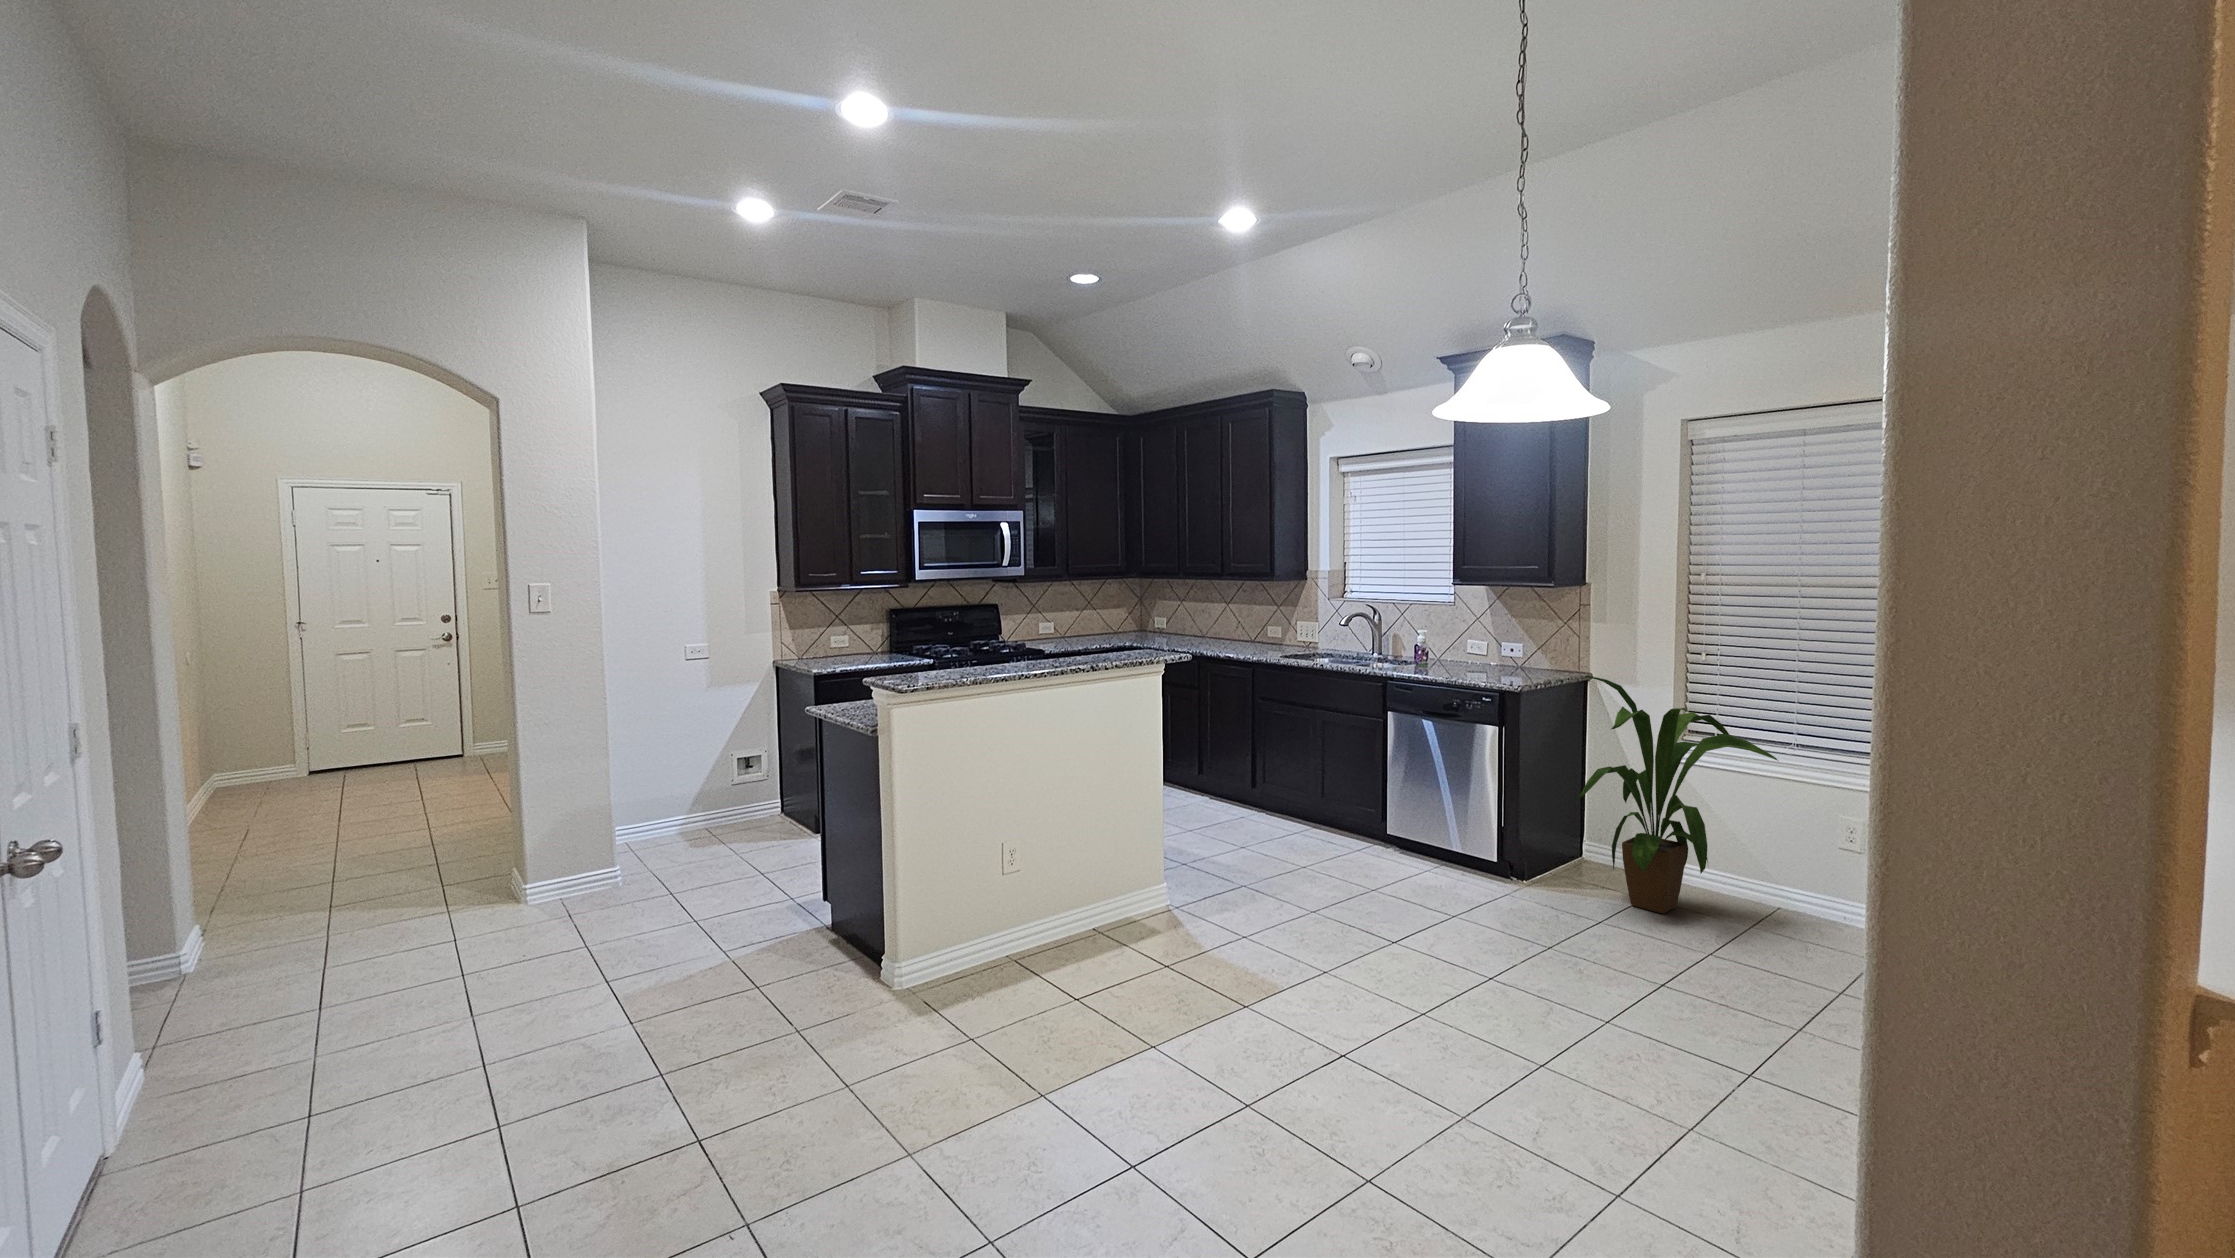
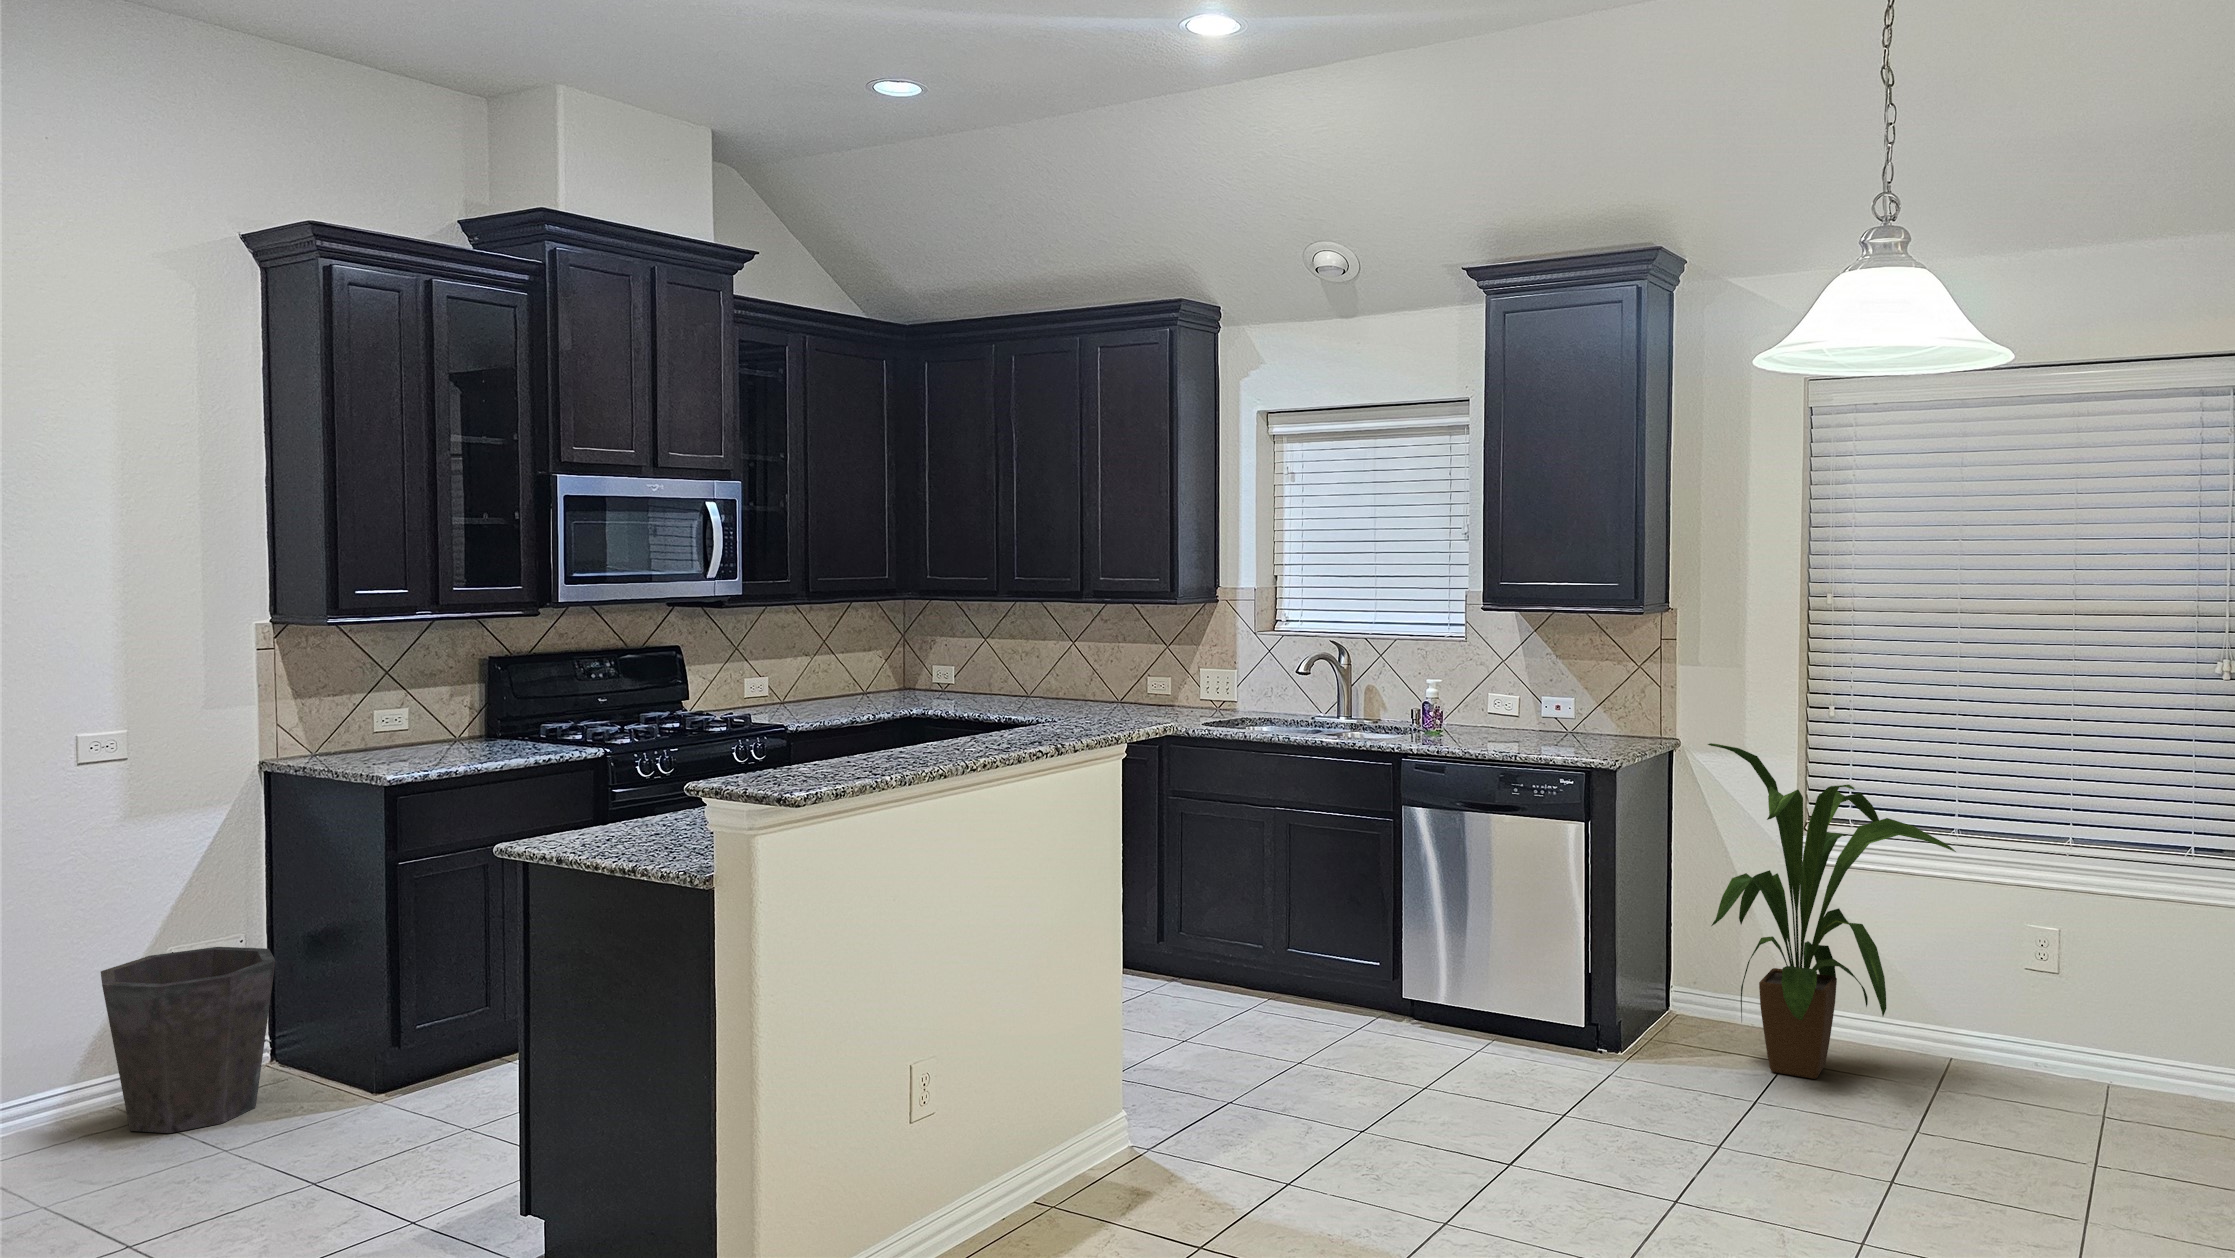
waste bin: none [692,751,772,840] -> present [101,947,276,1133]

